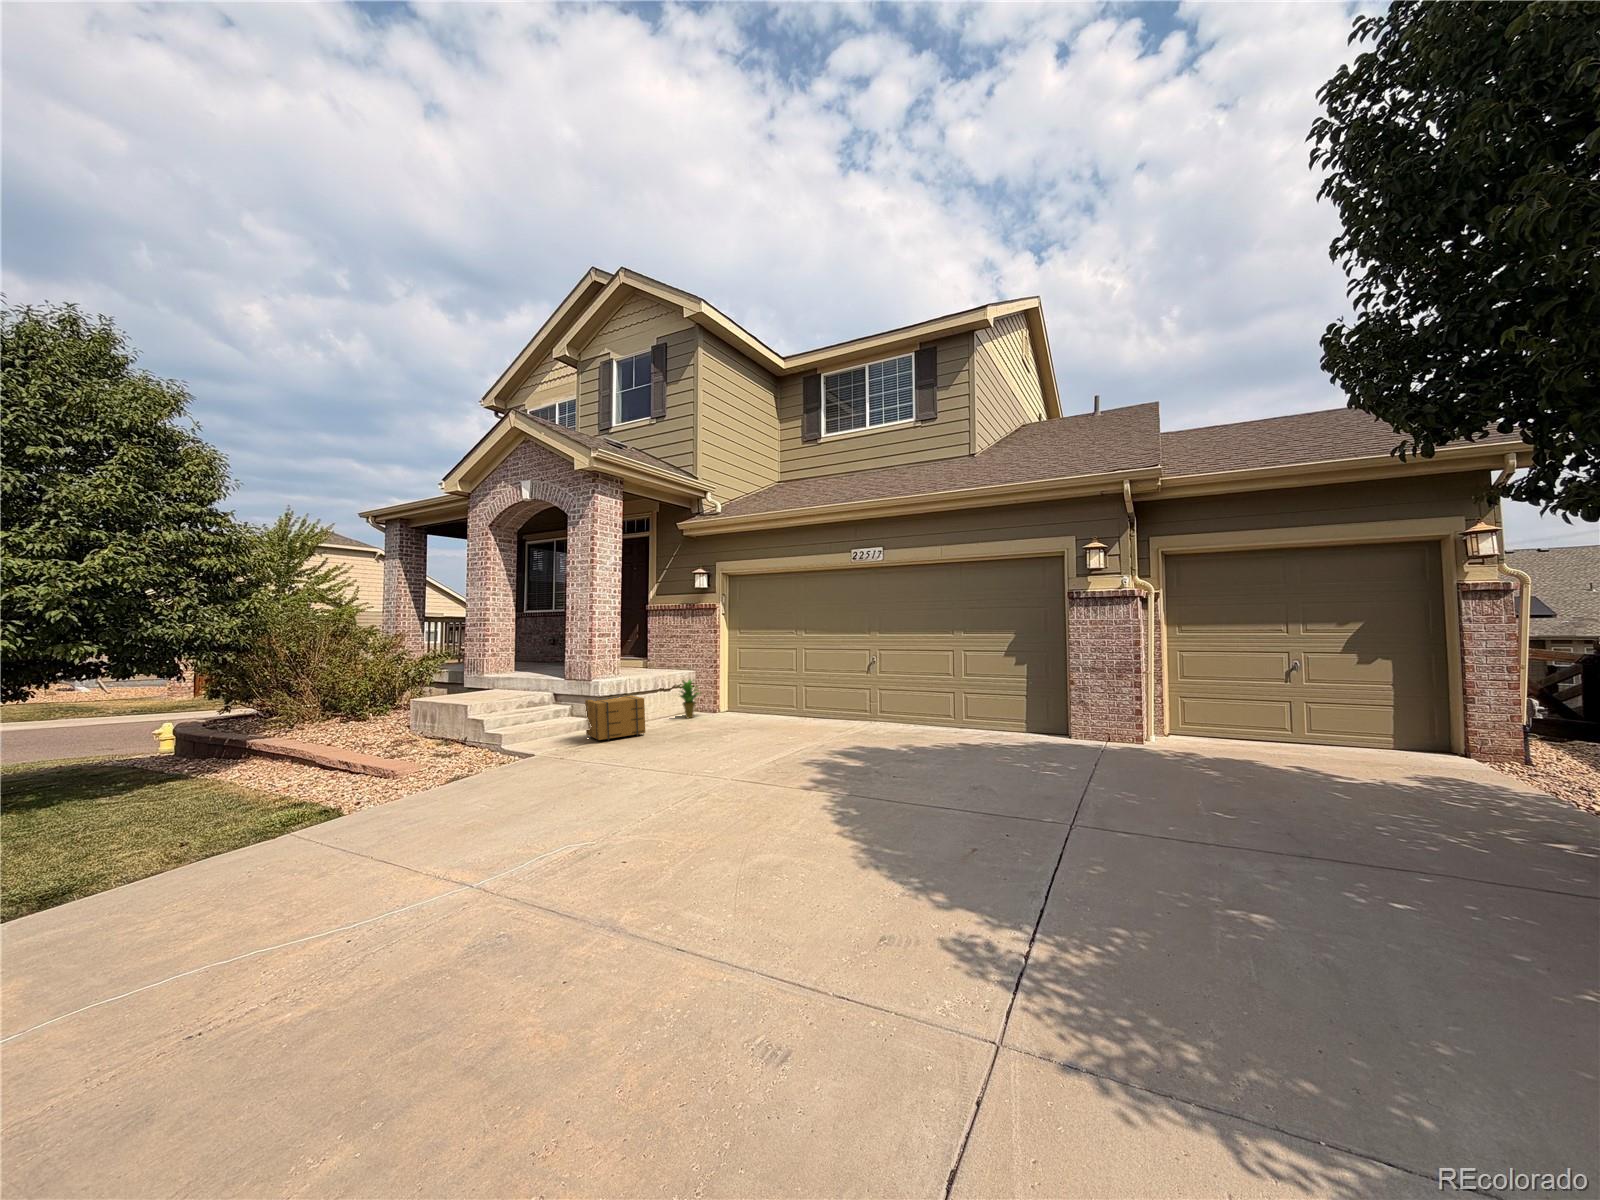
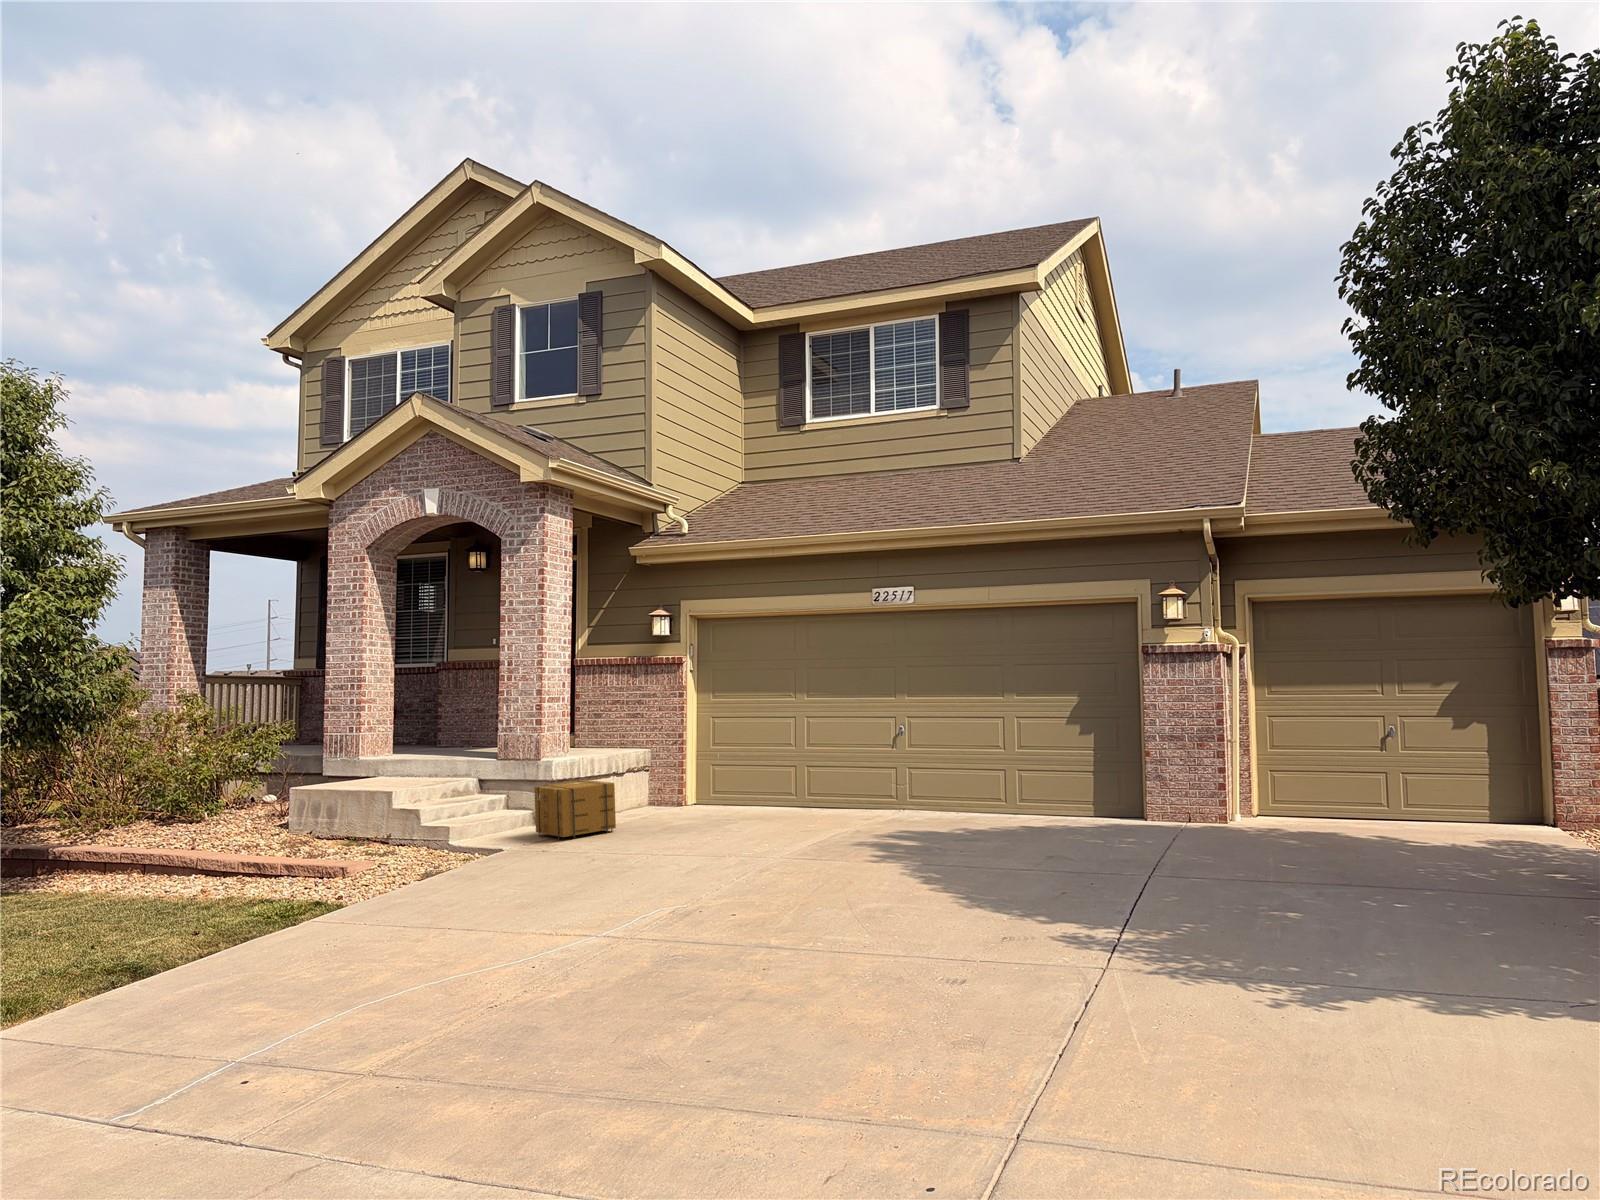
potted plant: present [680,680,699,718] -> none [632,759,671,812]

